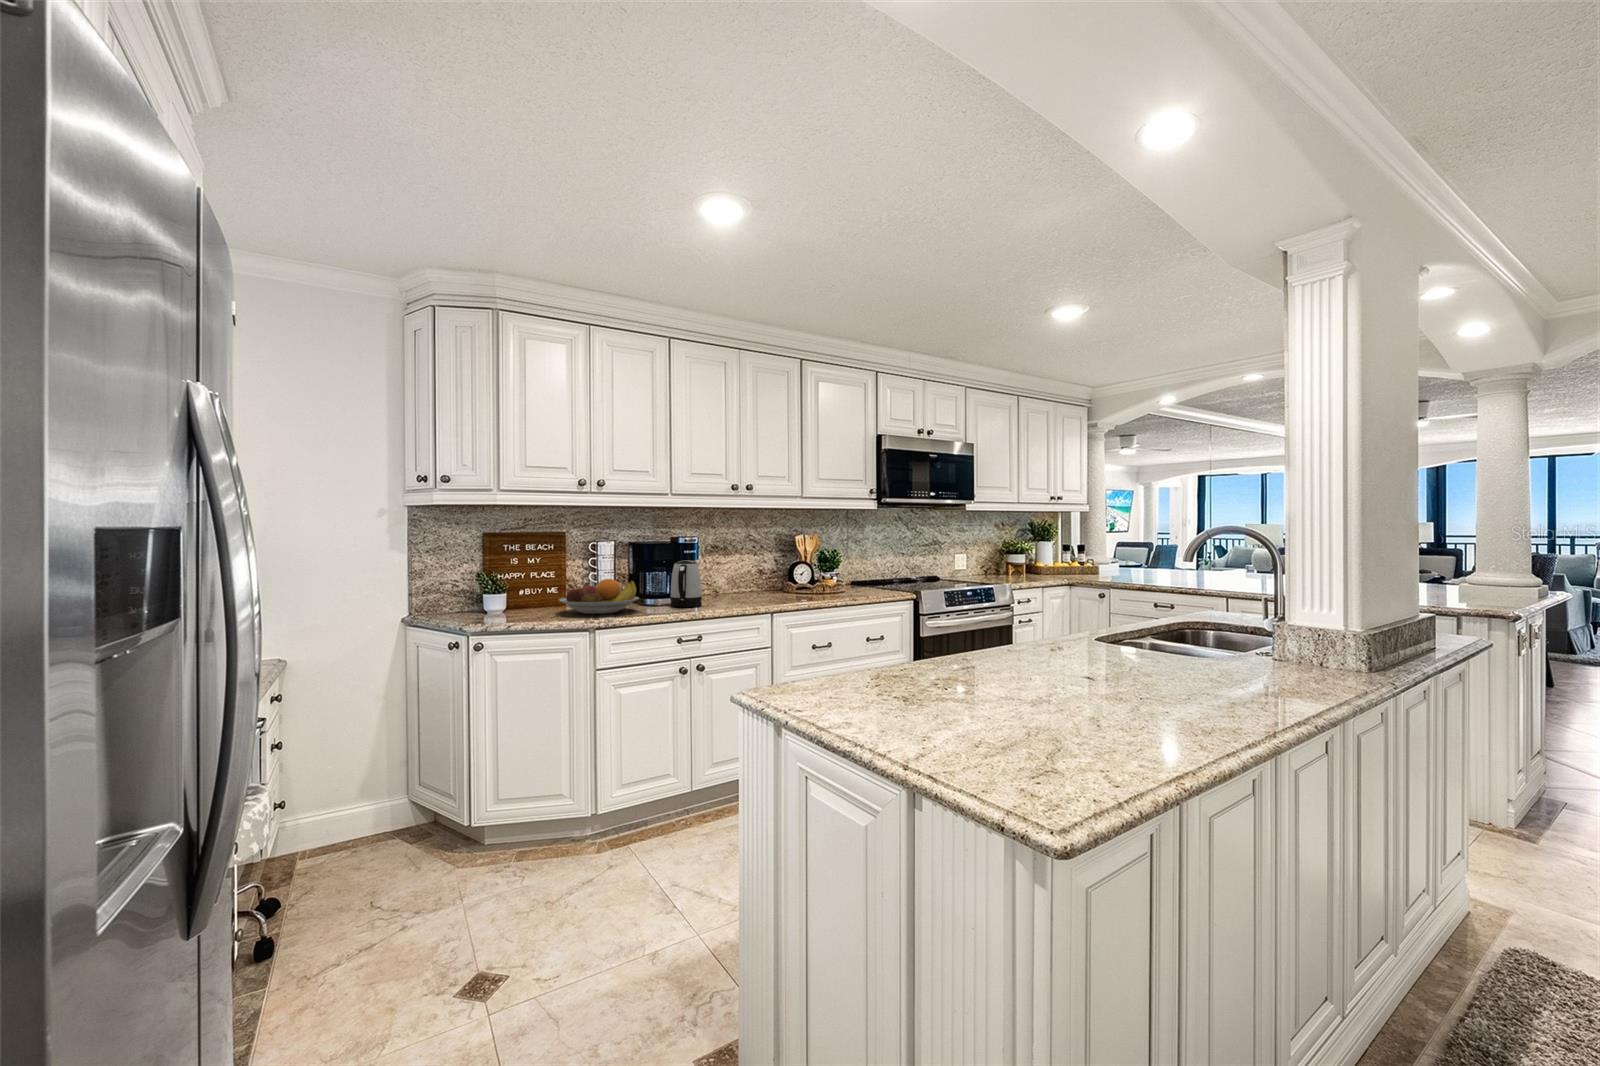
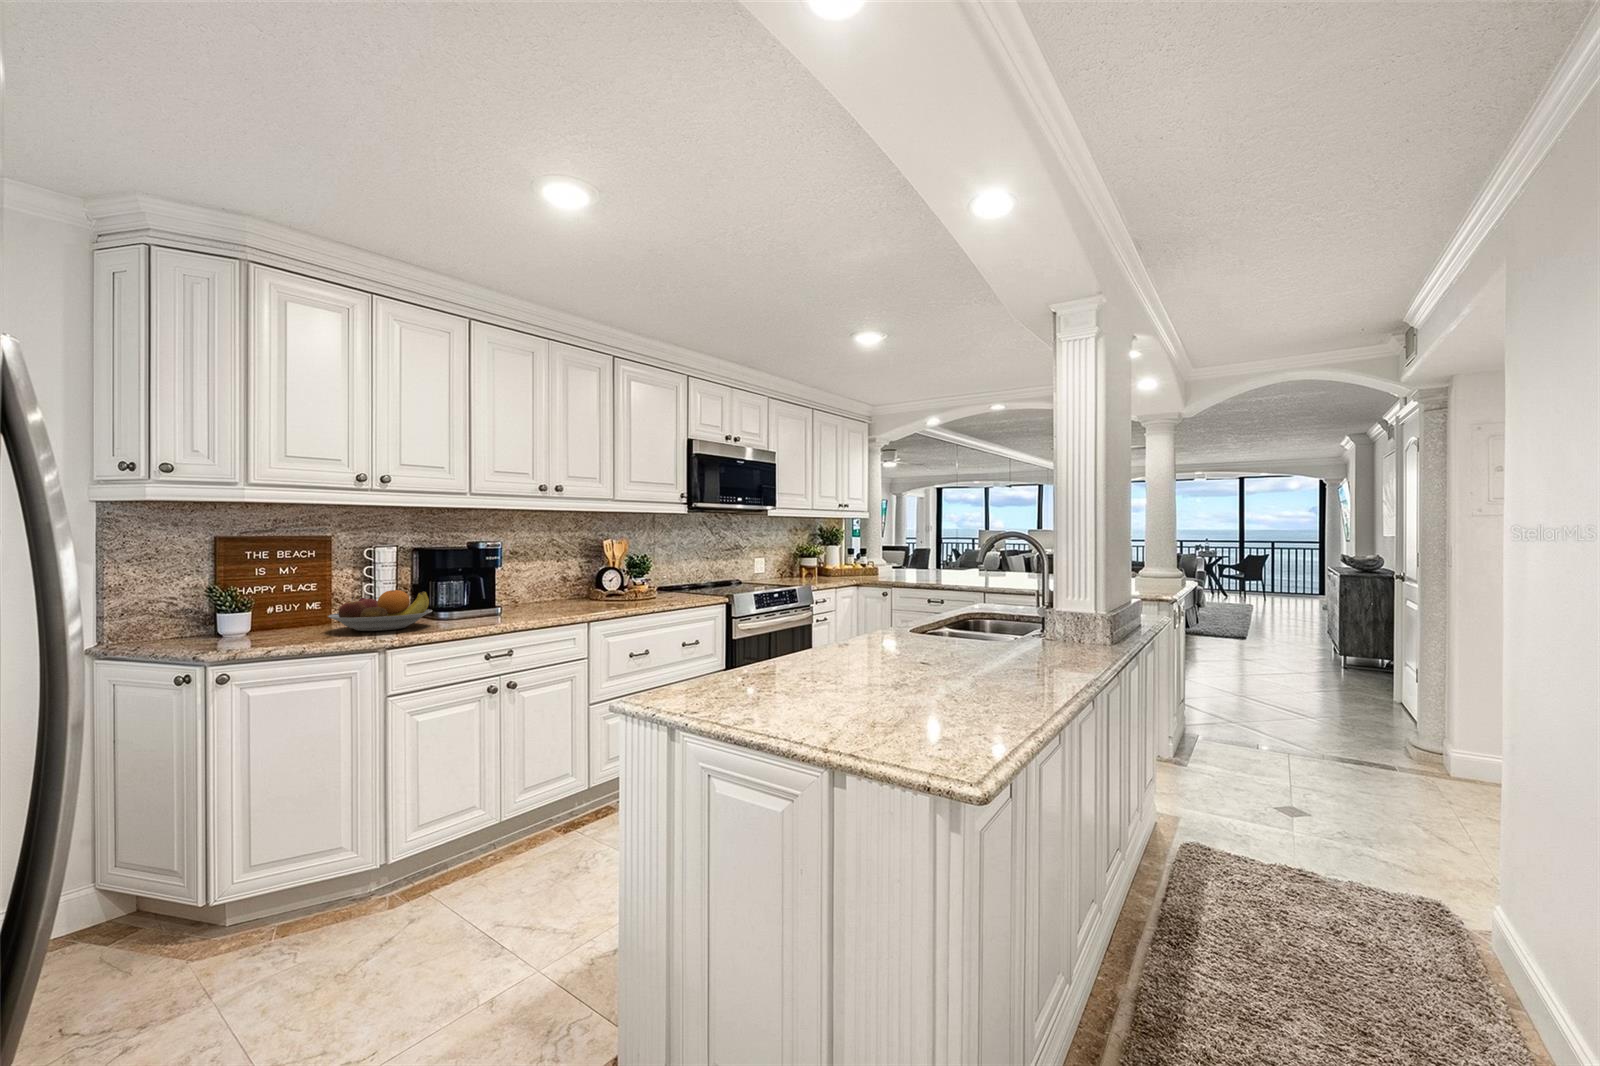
kettle: present [670,560,702,607] -> none [468,568,506,619]

